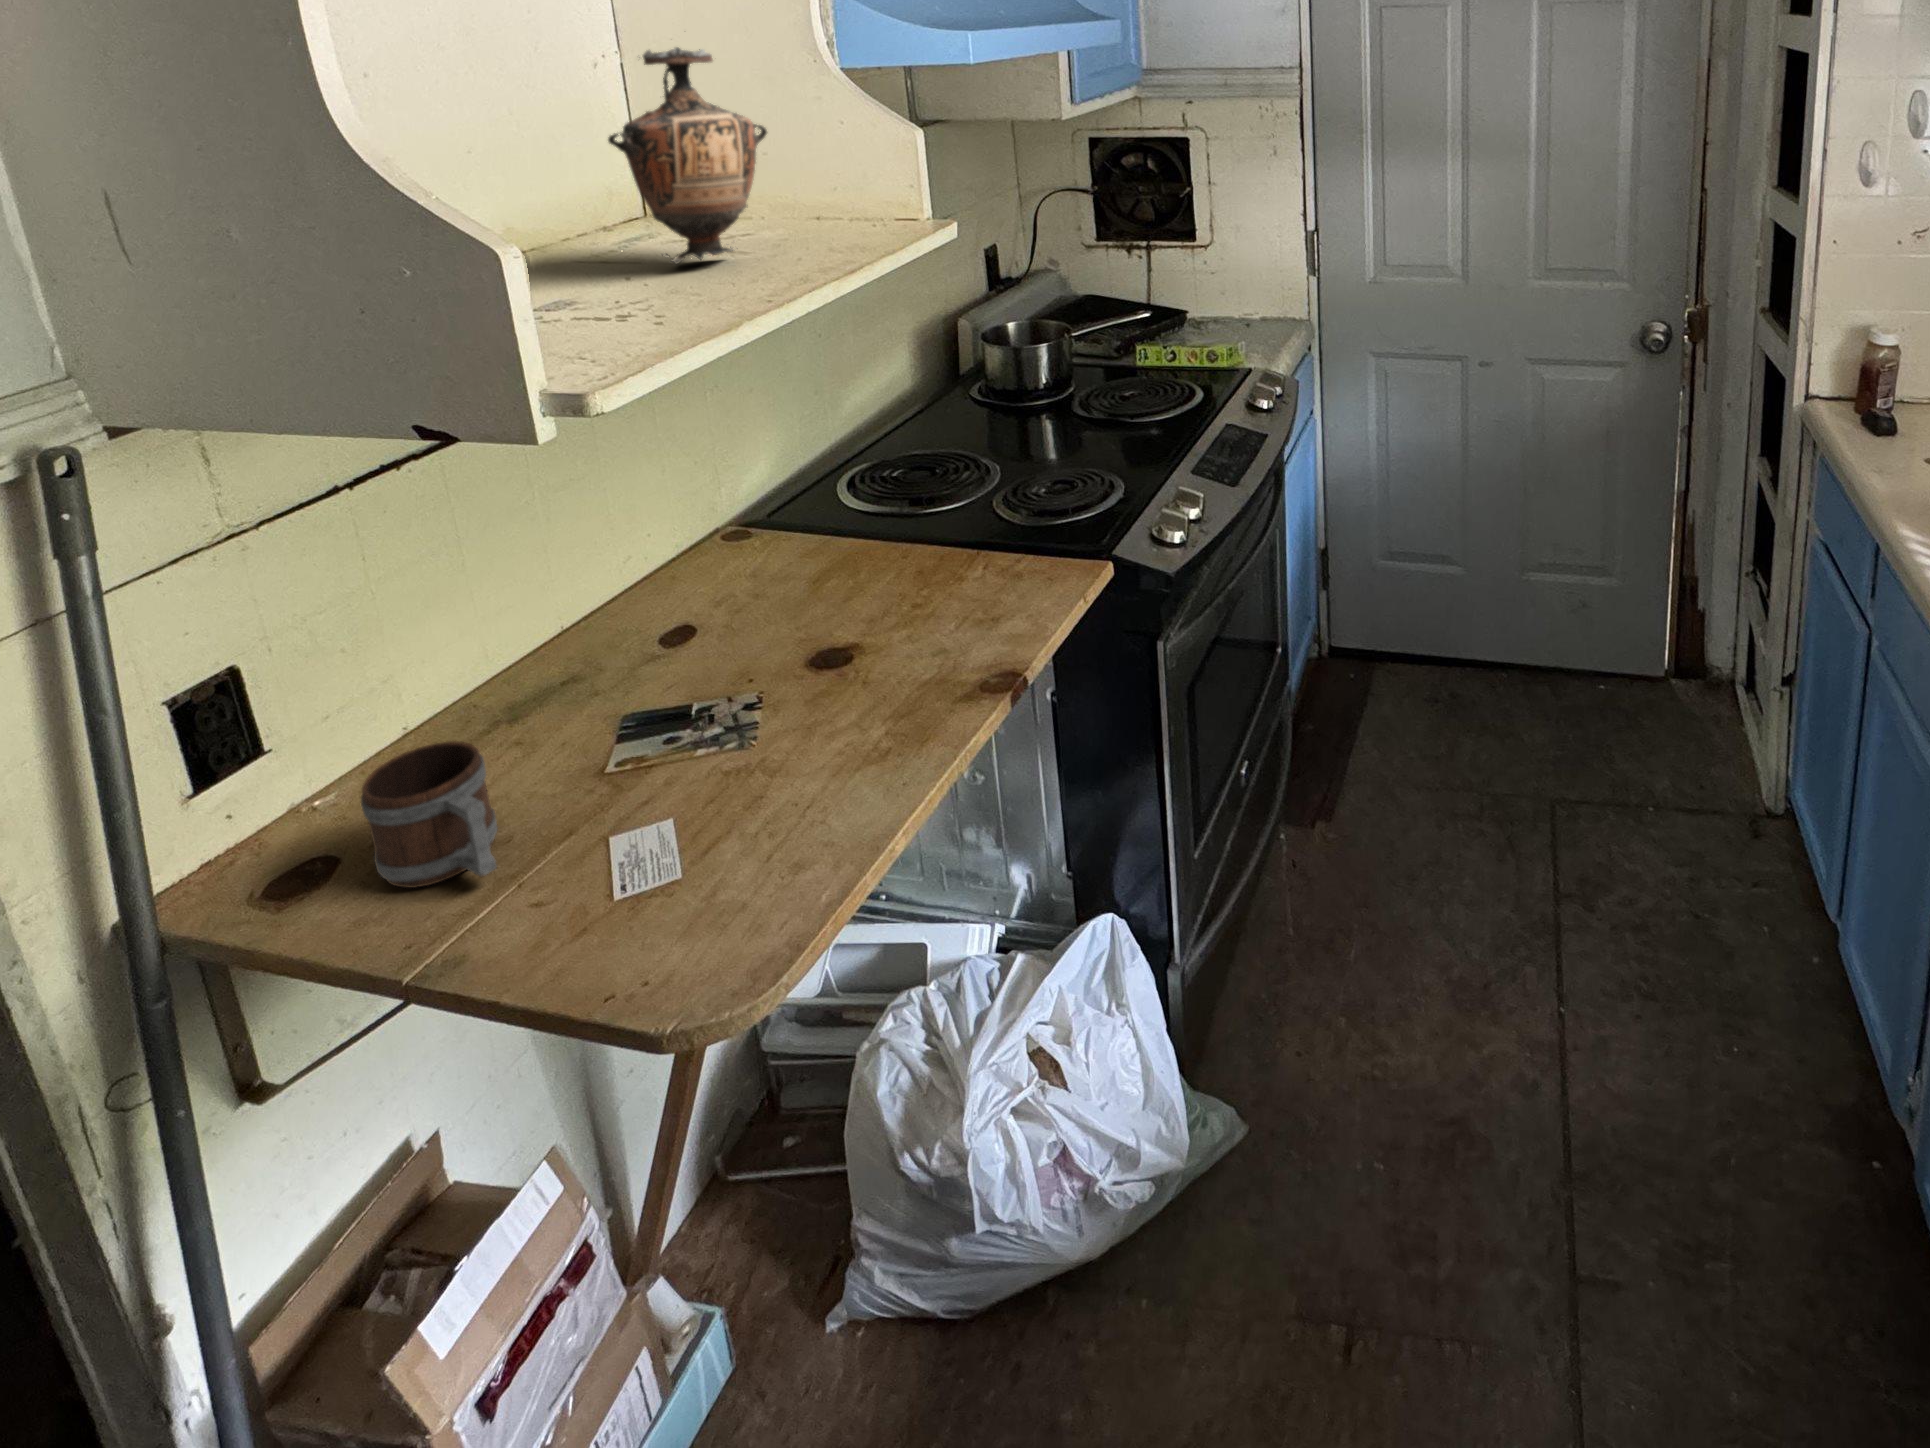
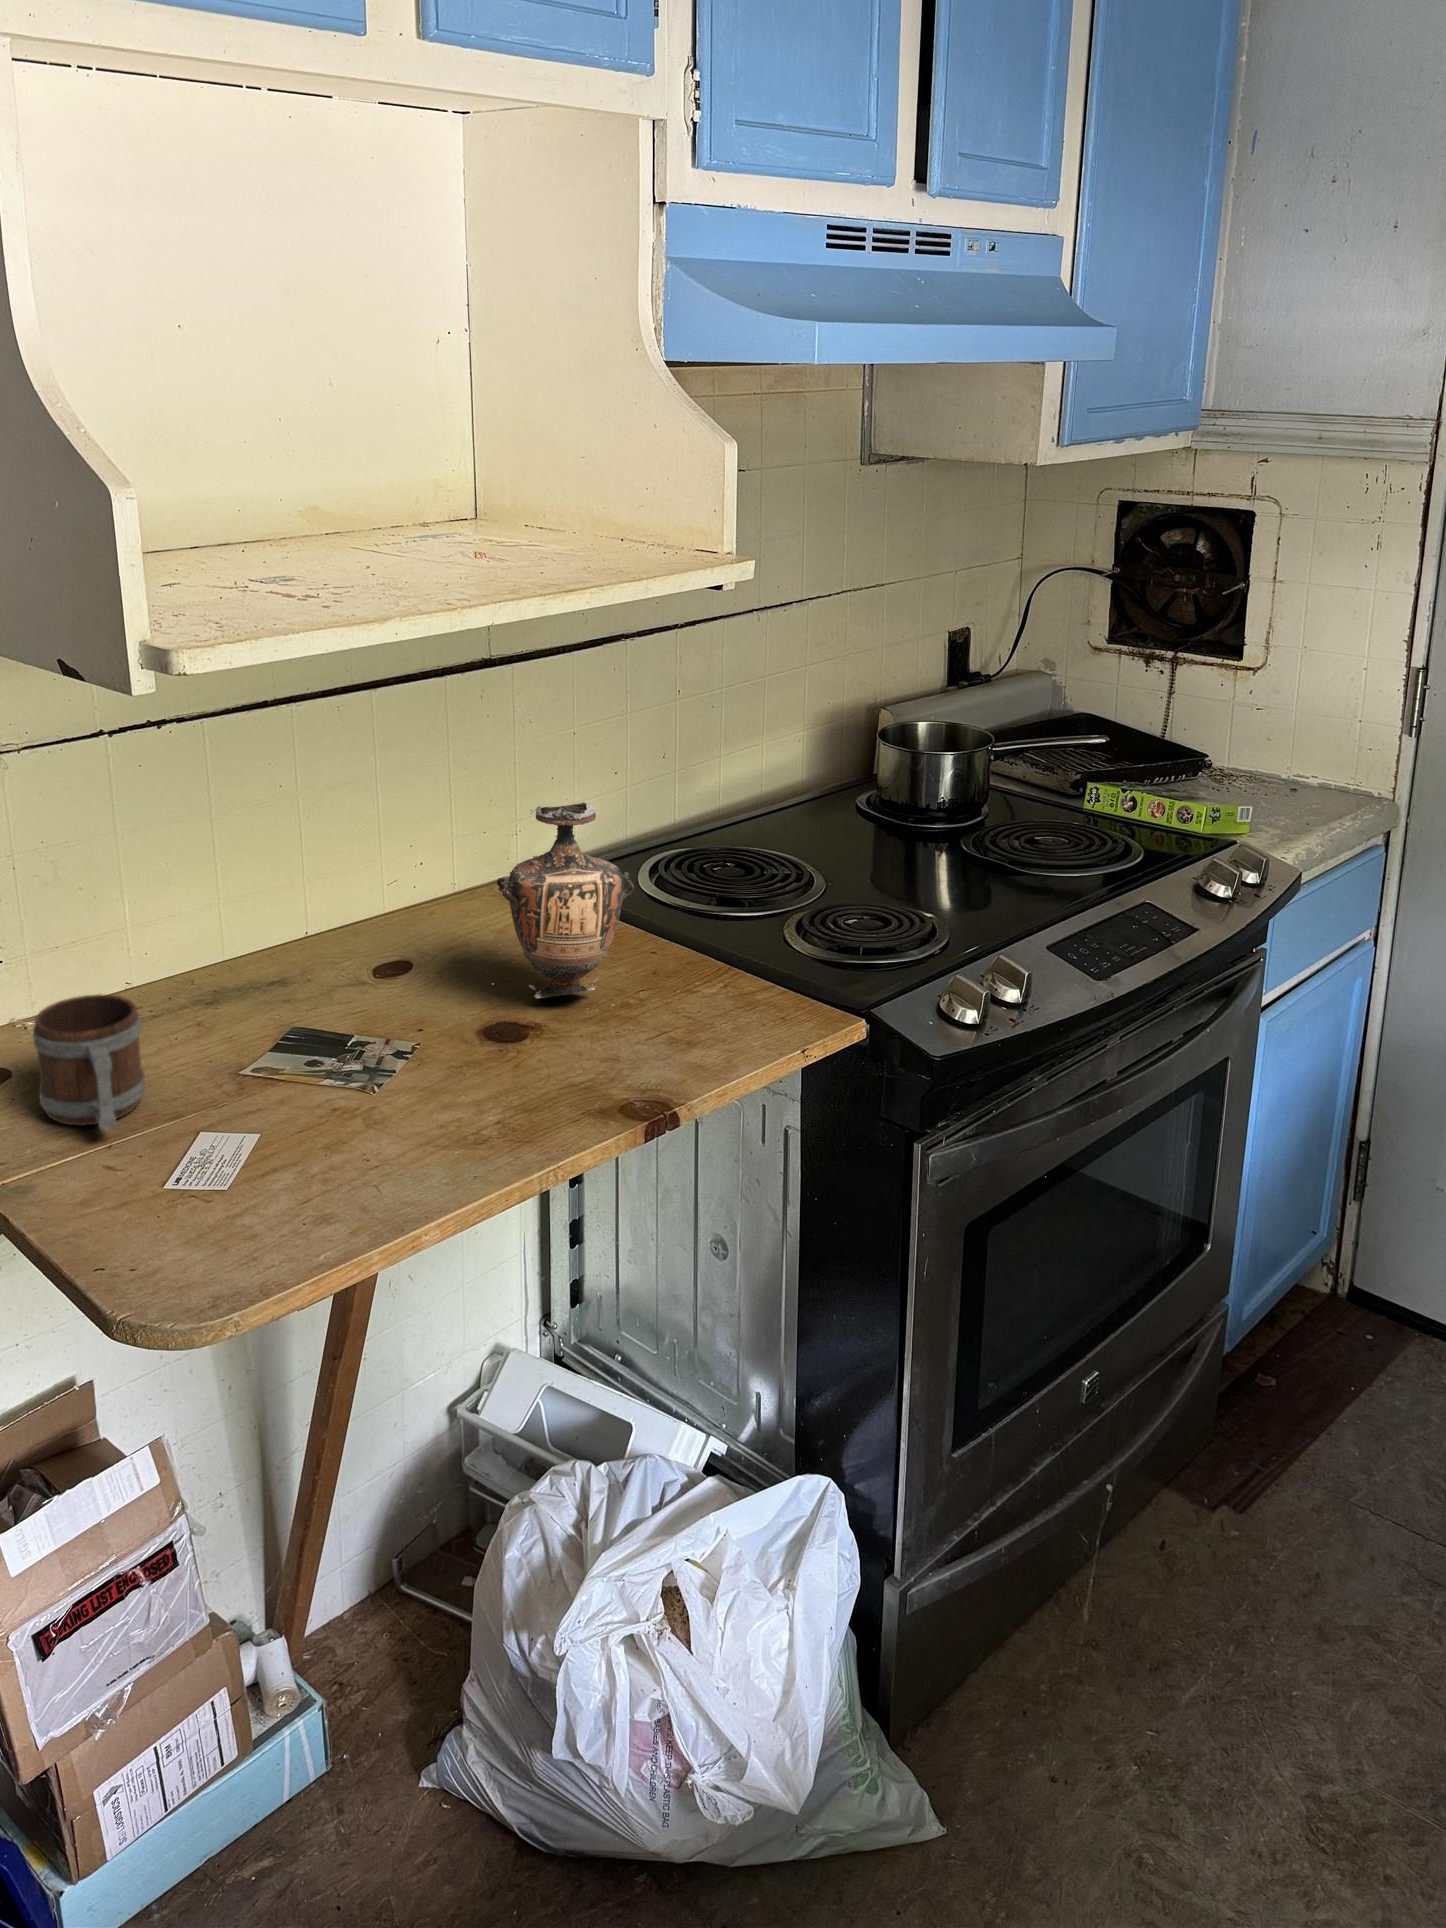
vase: present [608,47,767,264] -> present [497,799,634,998]

